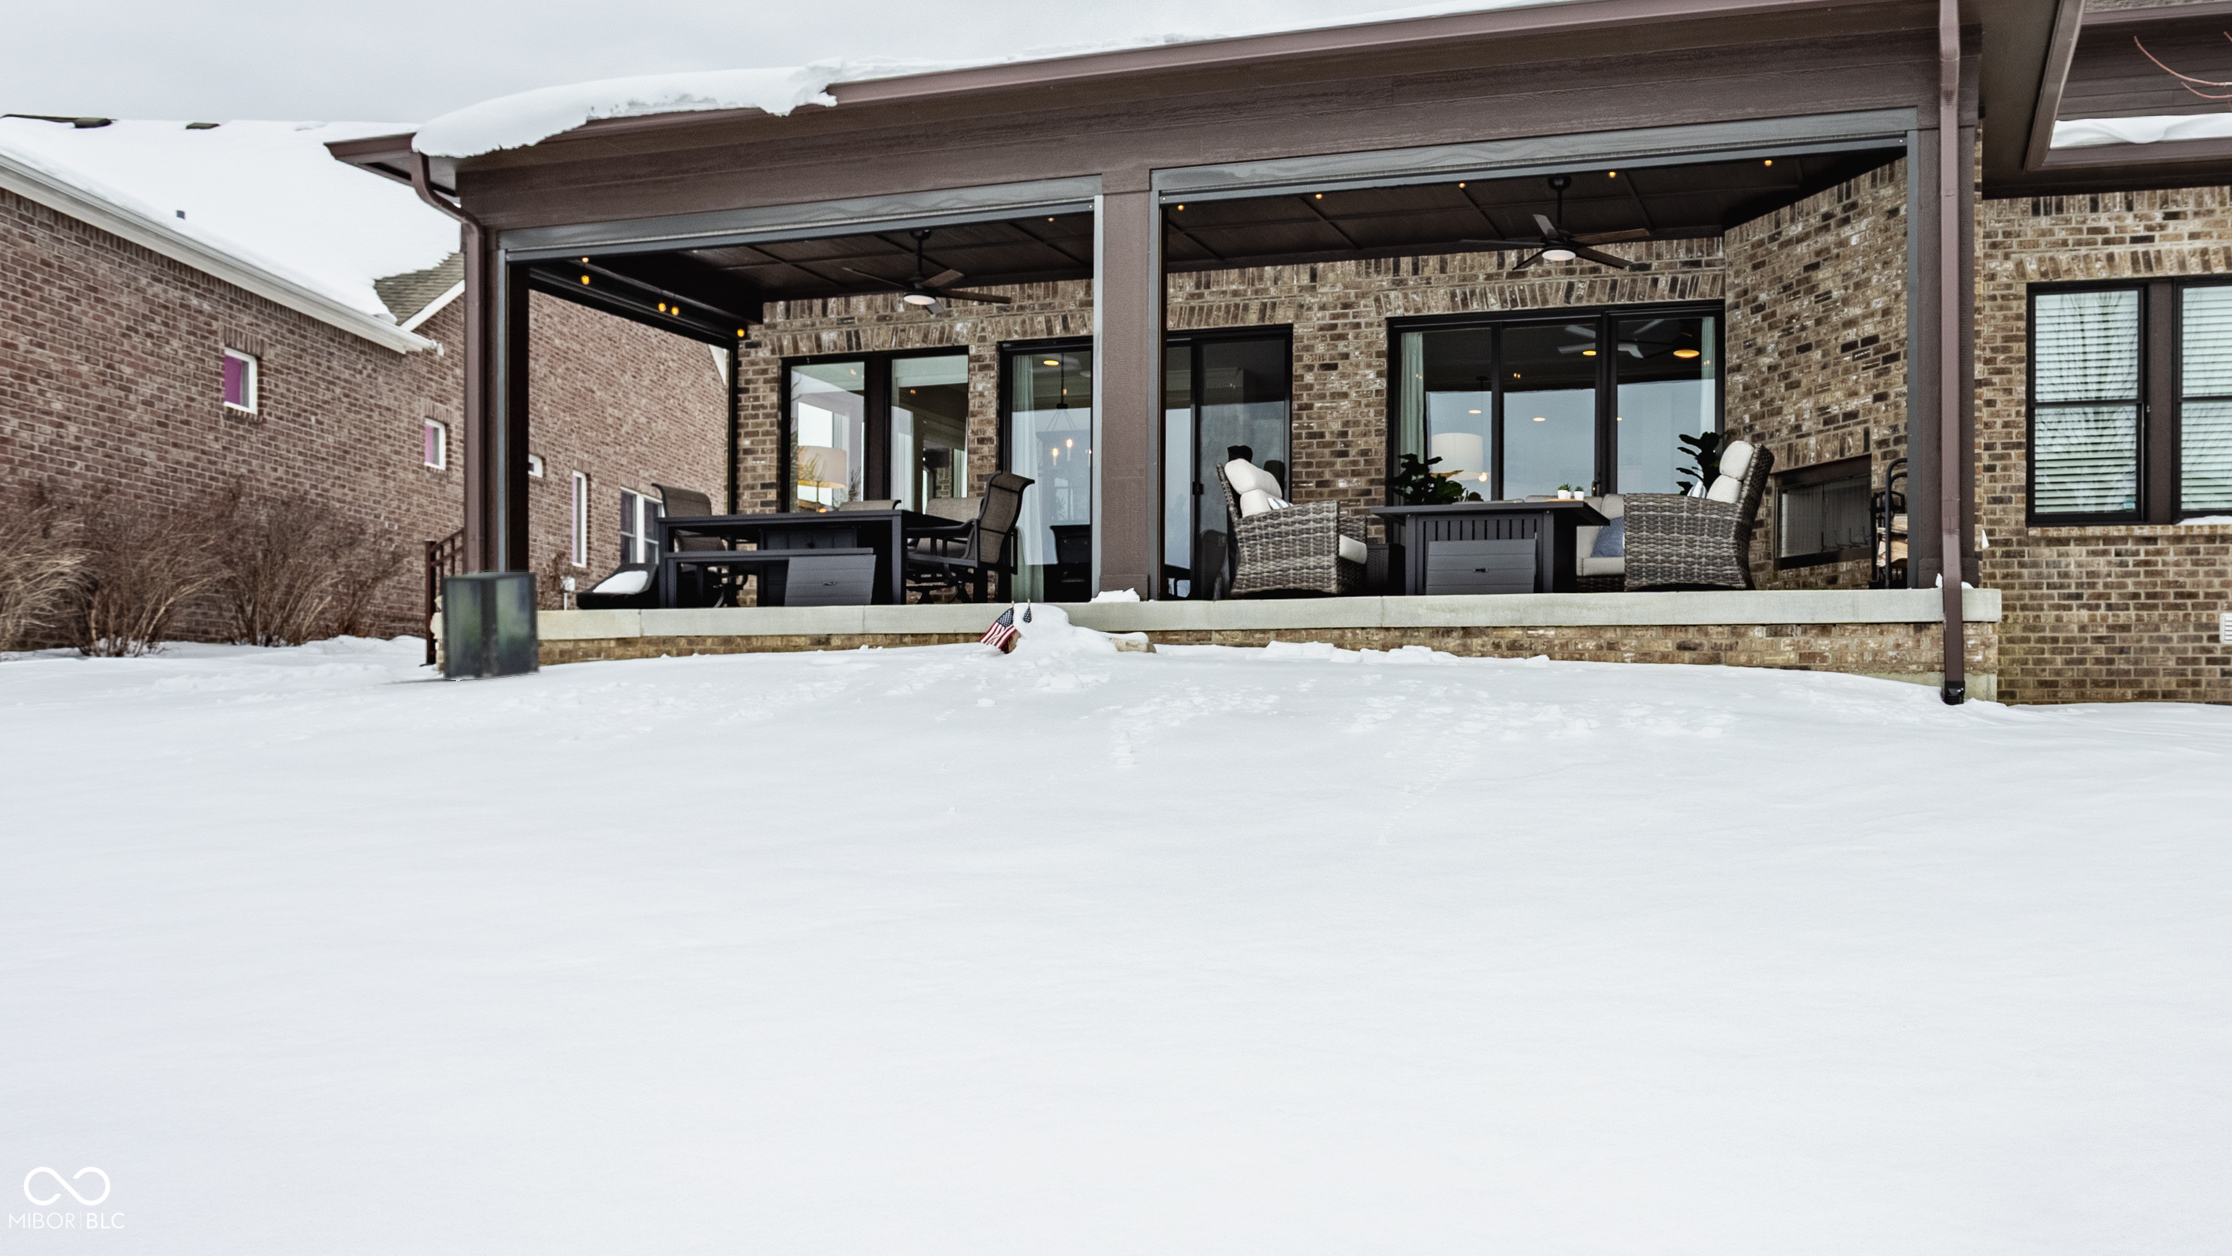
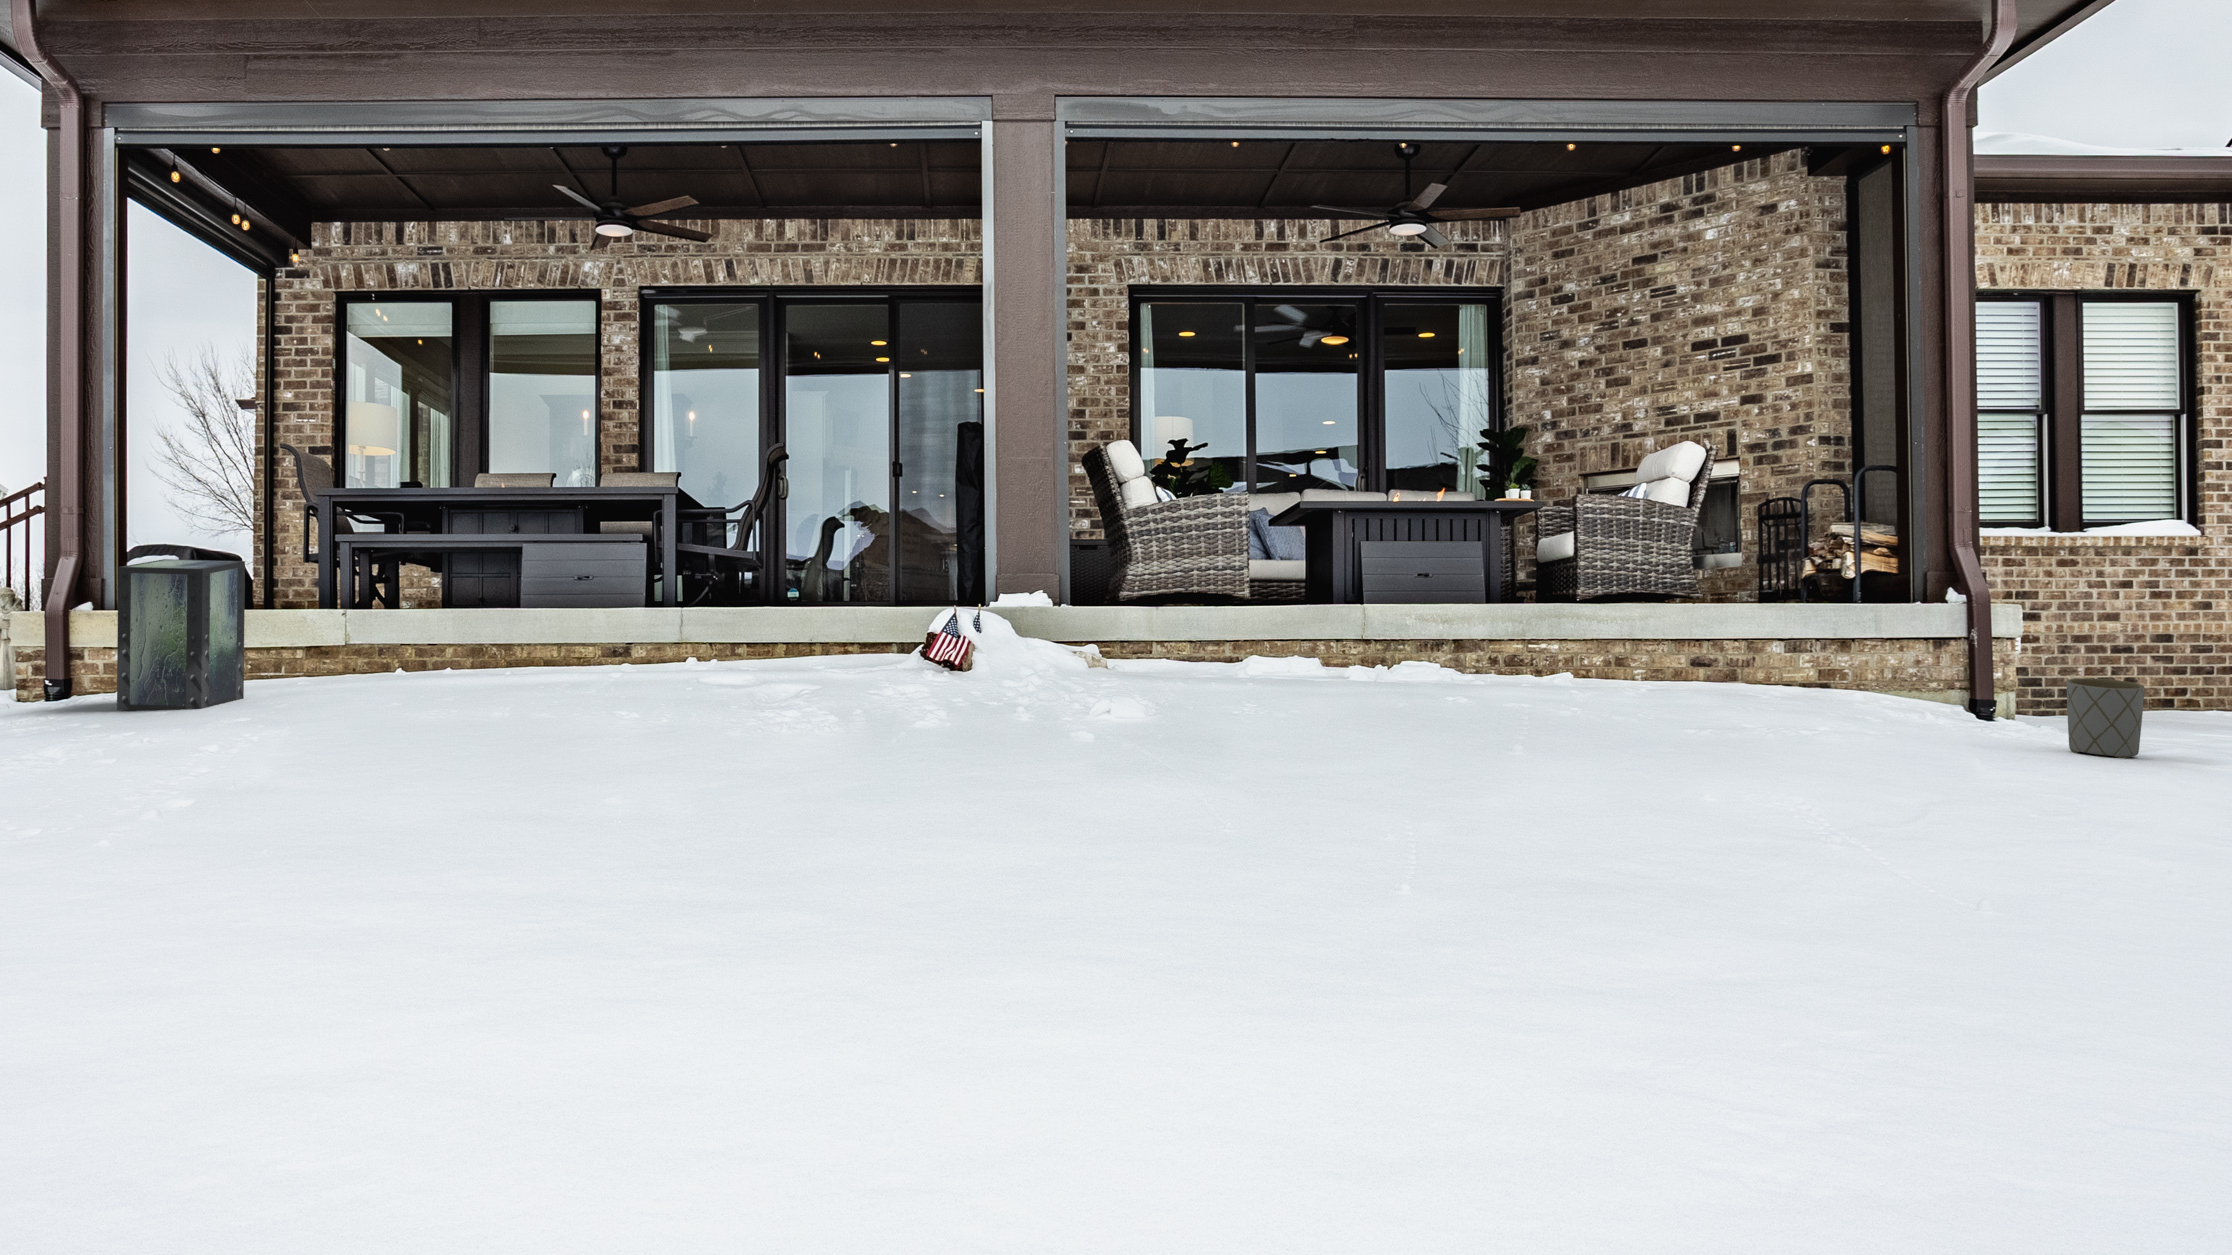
planter: none [1793,648,1854,718] -> present [2067,678,2145,759]

